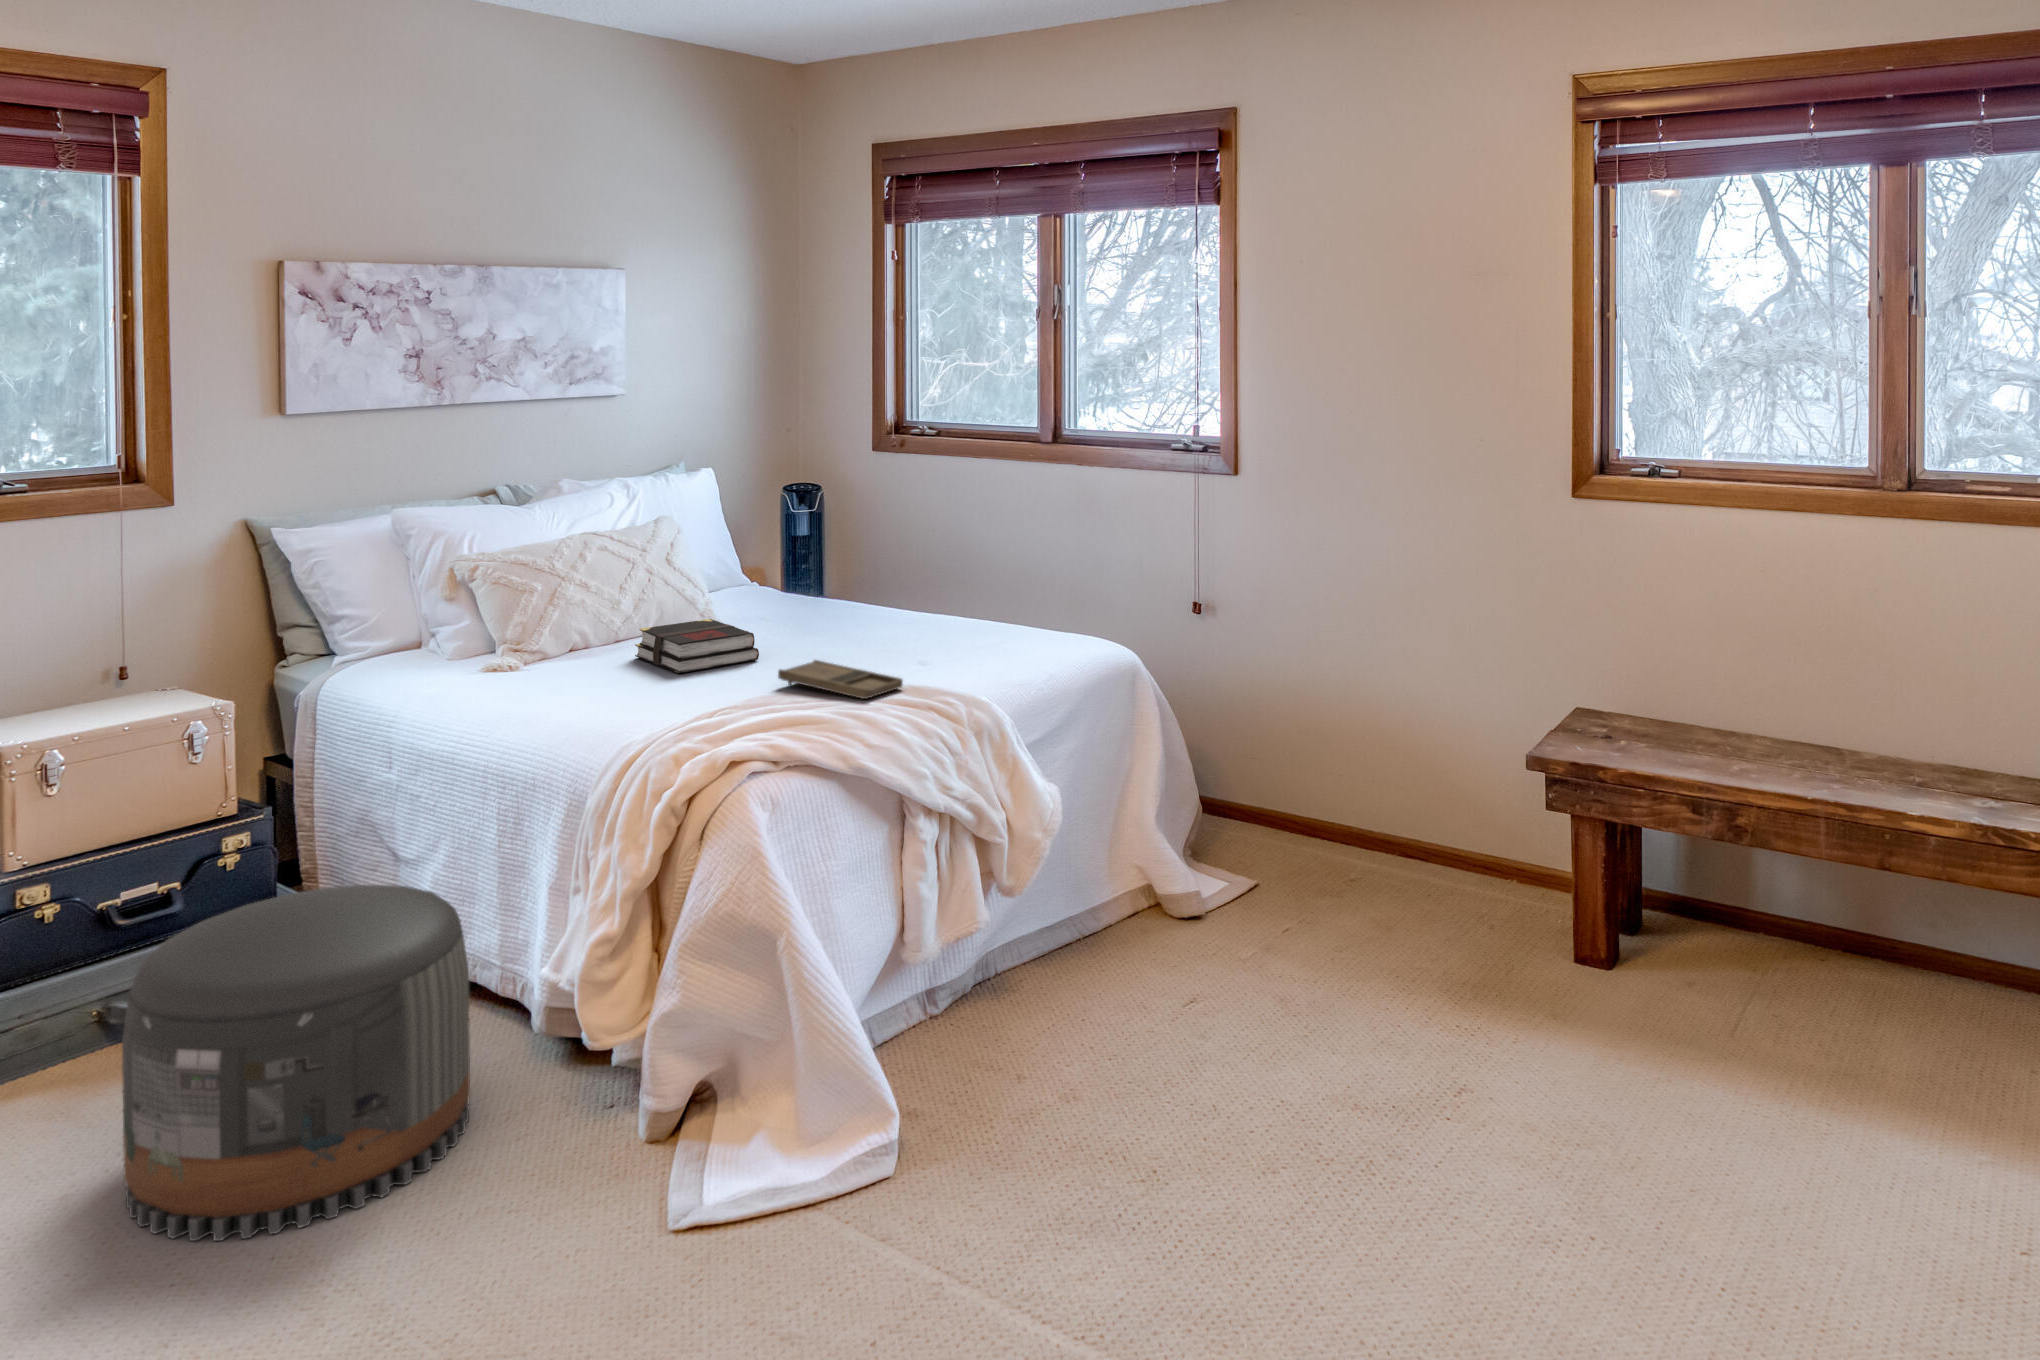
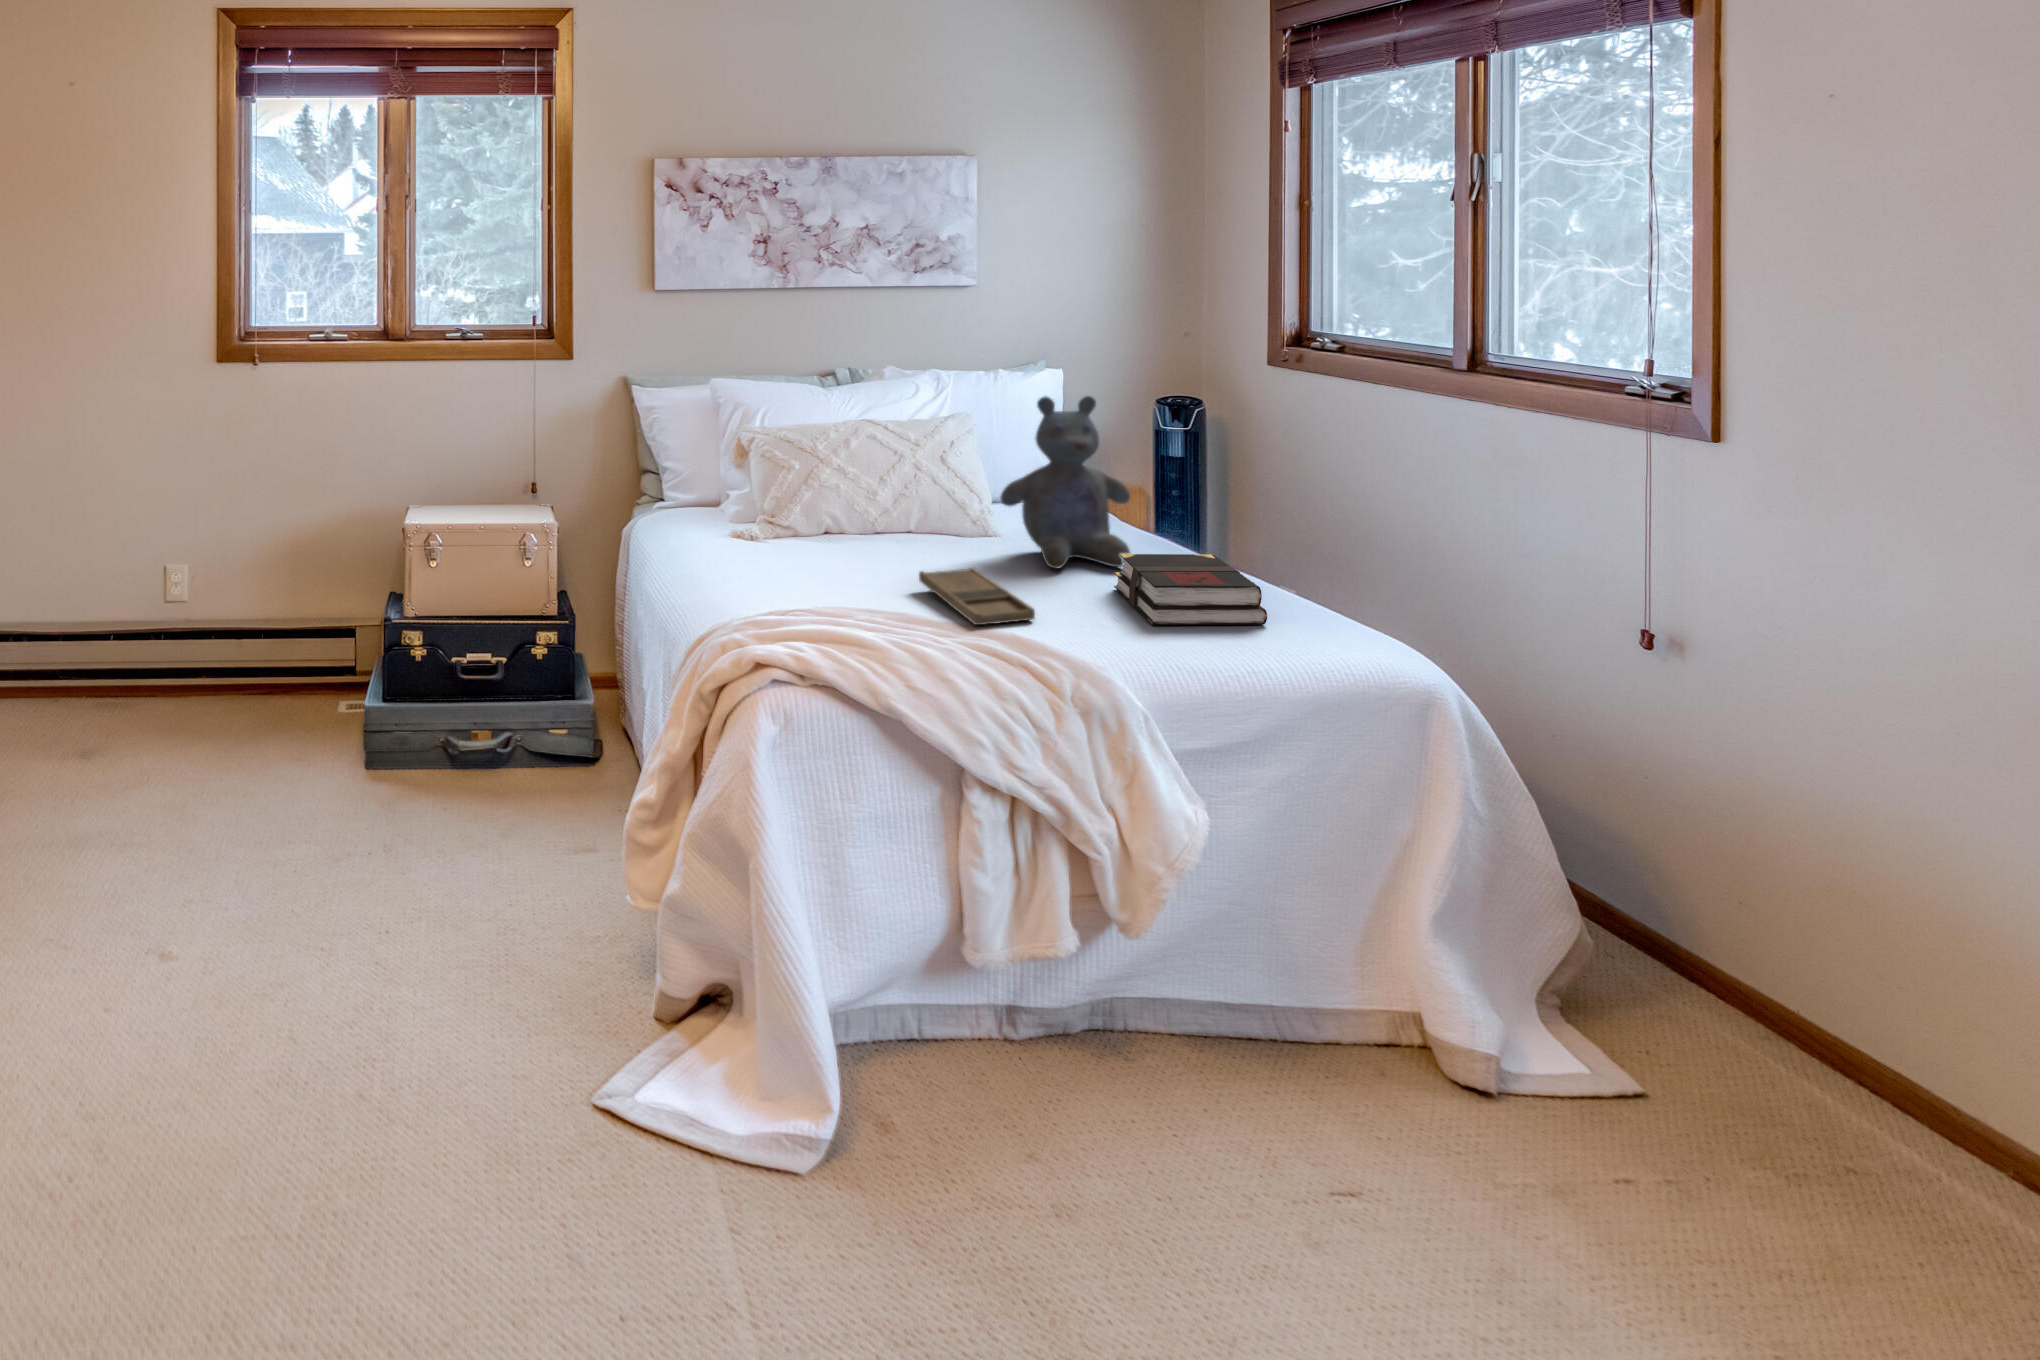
stuffed bear: none [800,503,917,653] -> present [1000,396,1130,569]
book: present [635,619,759,673] -> present [1114,554,1267,625]
pouf: present [122,884,470,1241] -> none [294,691,569,1001]

